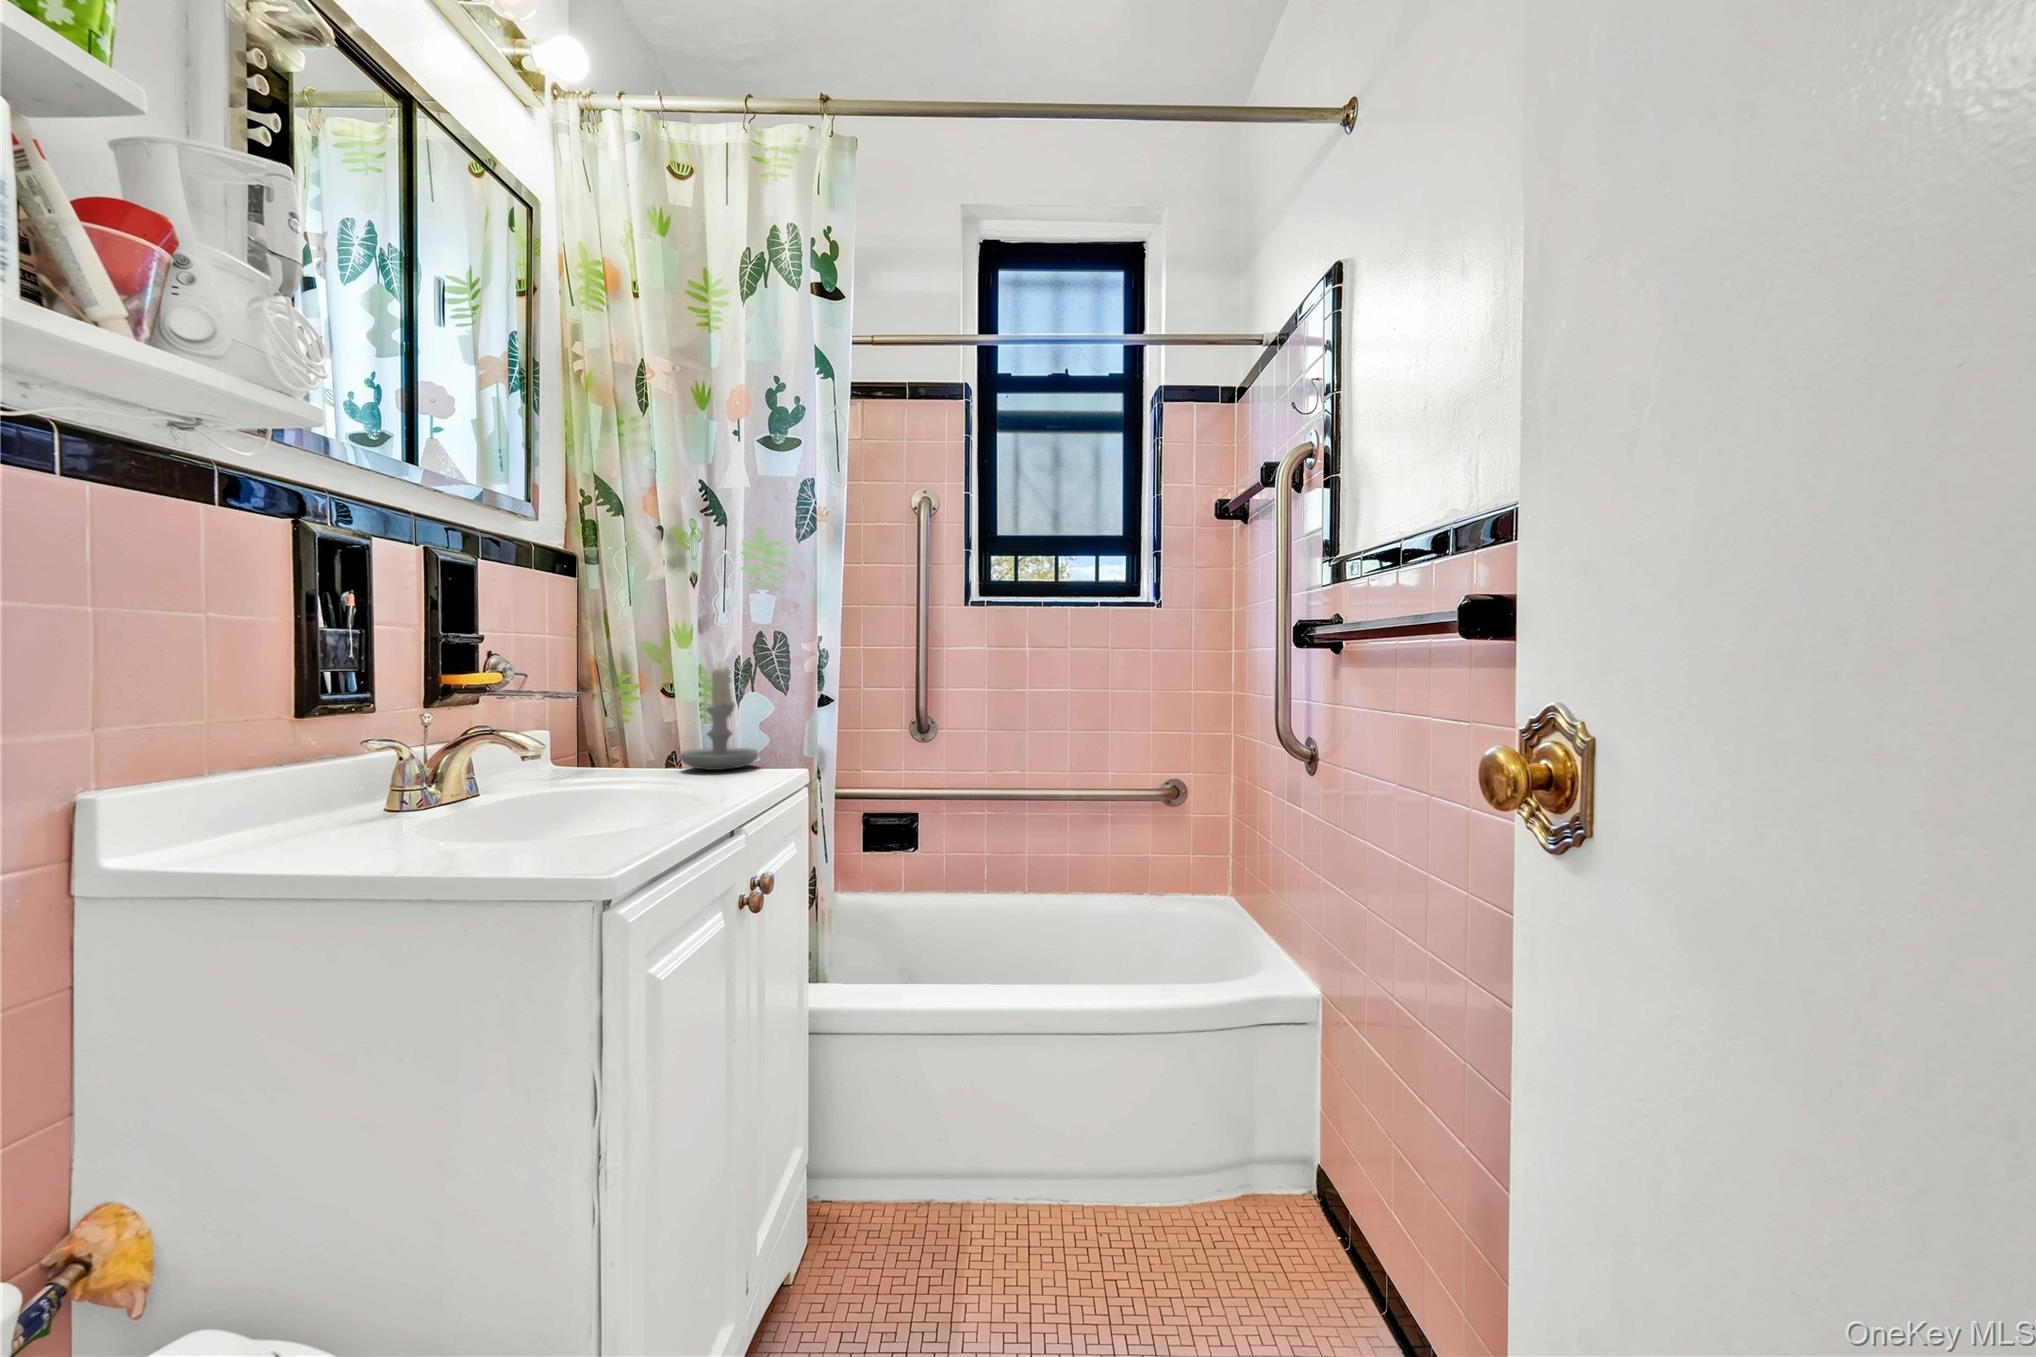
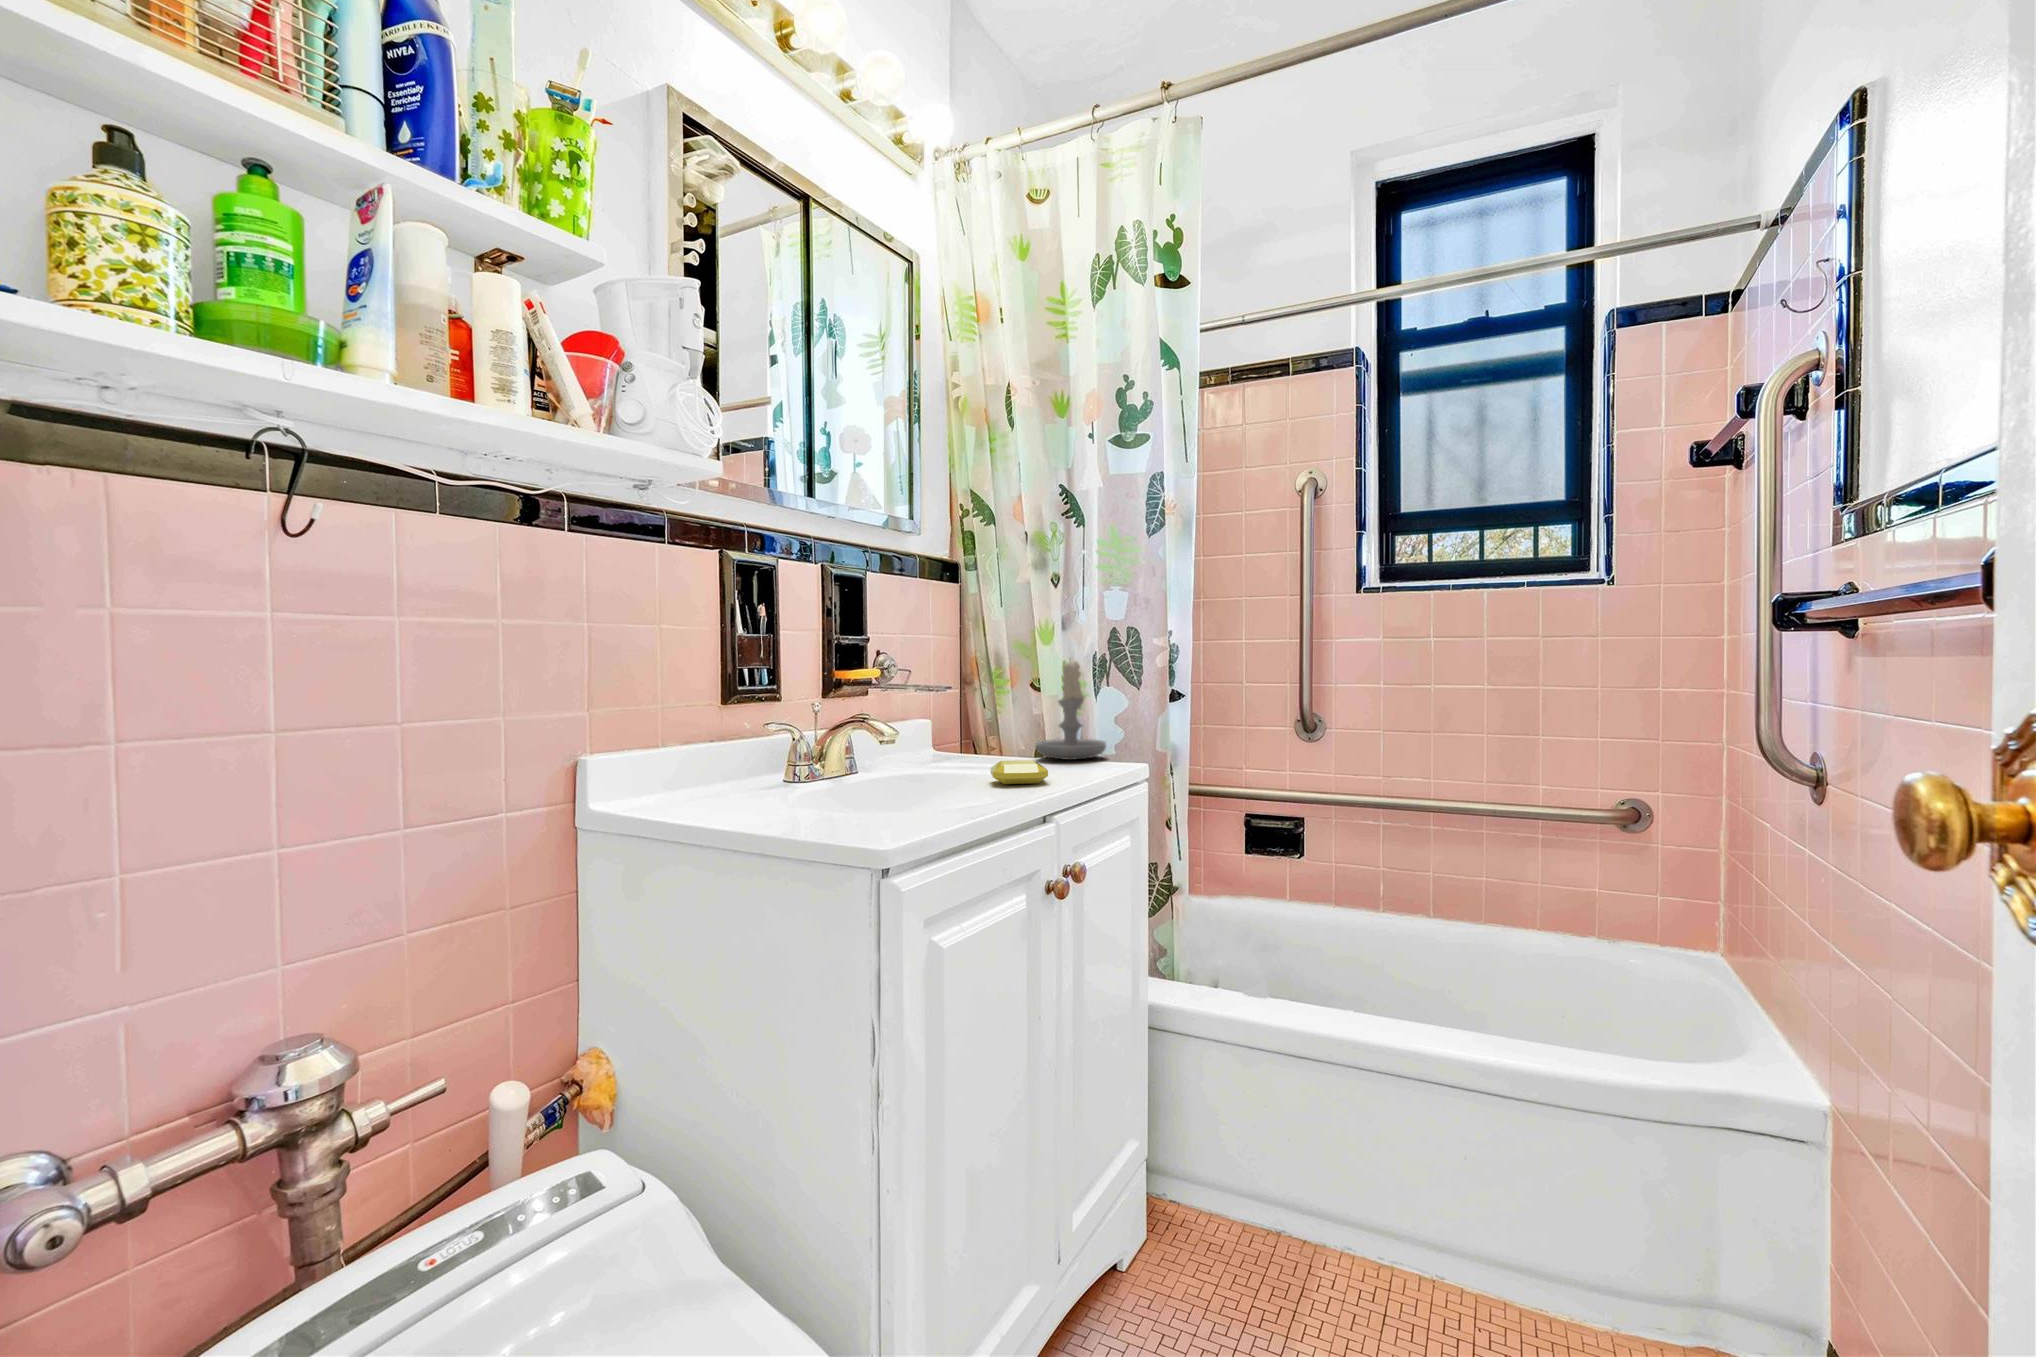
soap bar: none [652,771,721,798] -> present [991,760,1048,784]

